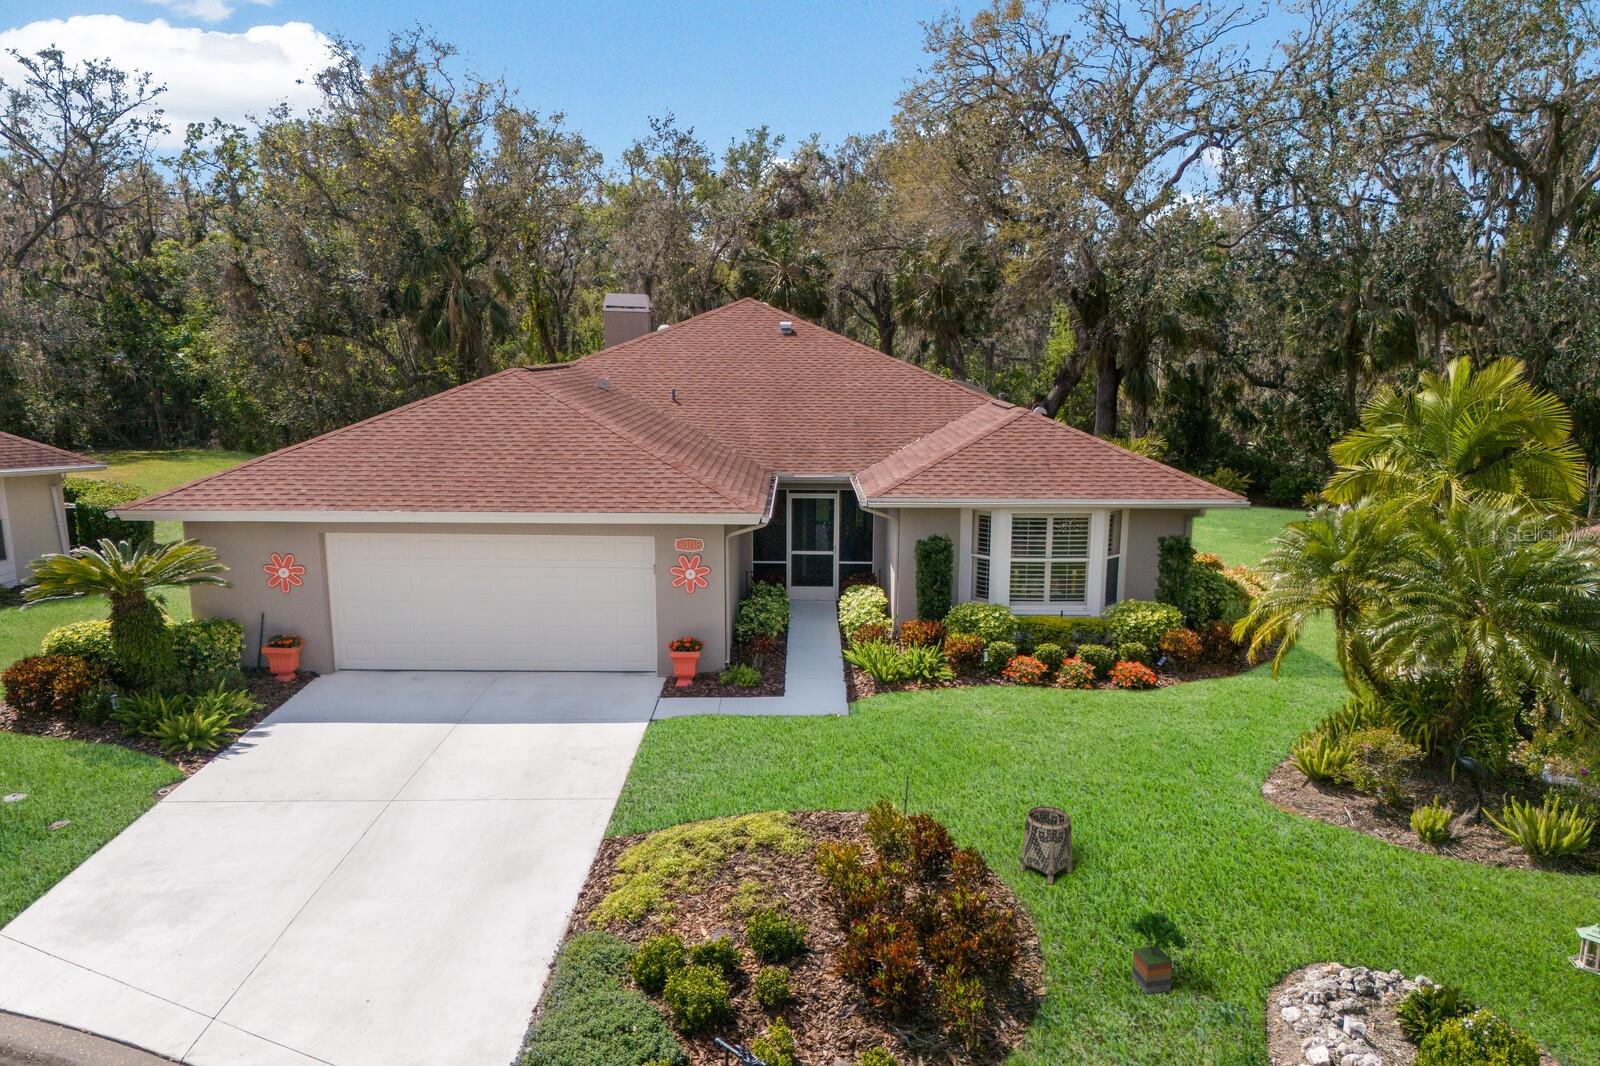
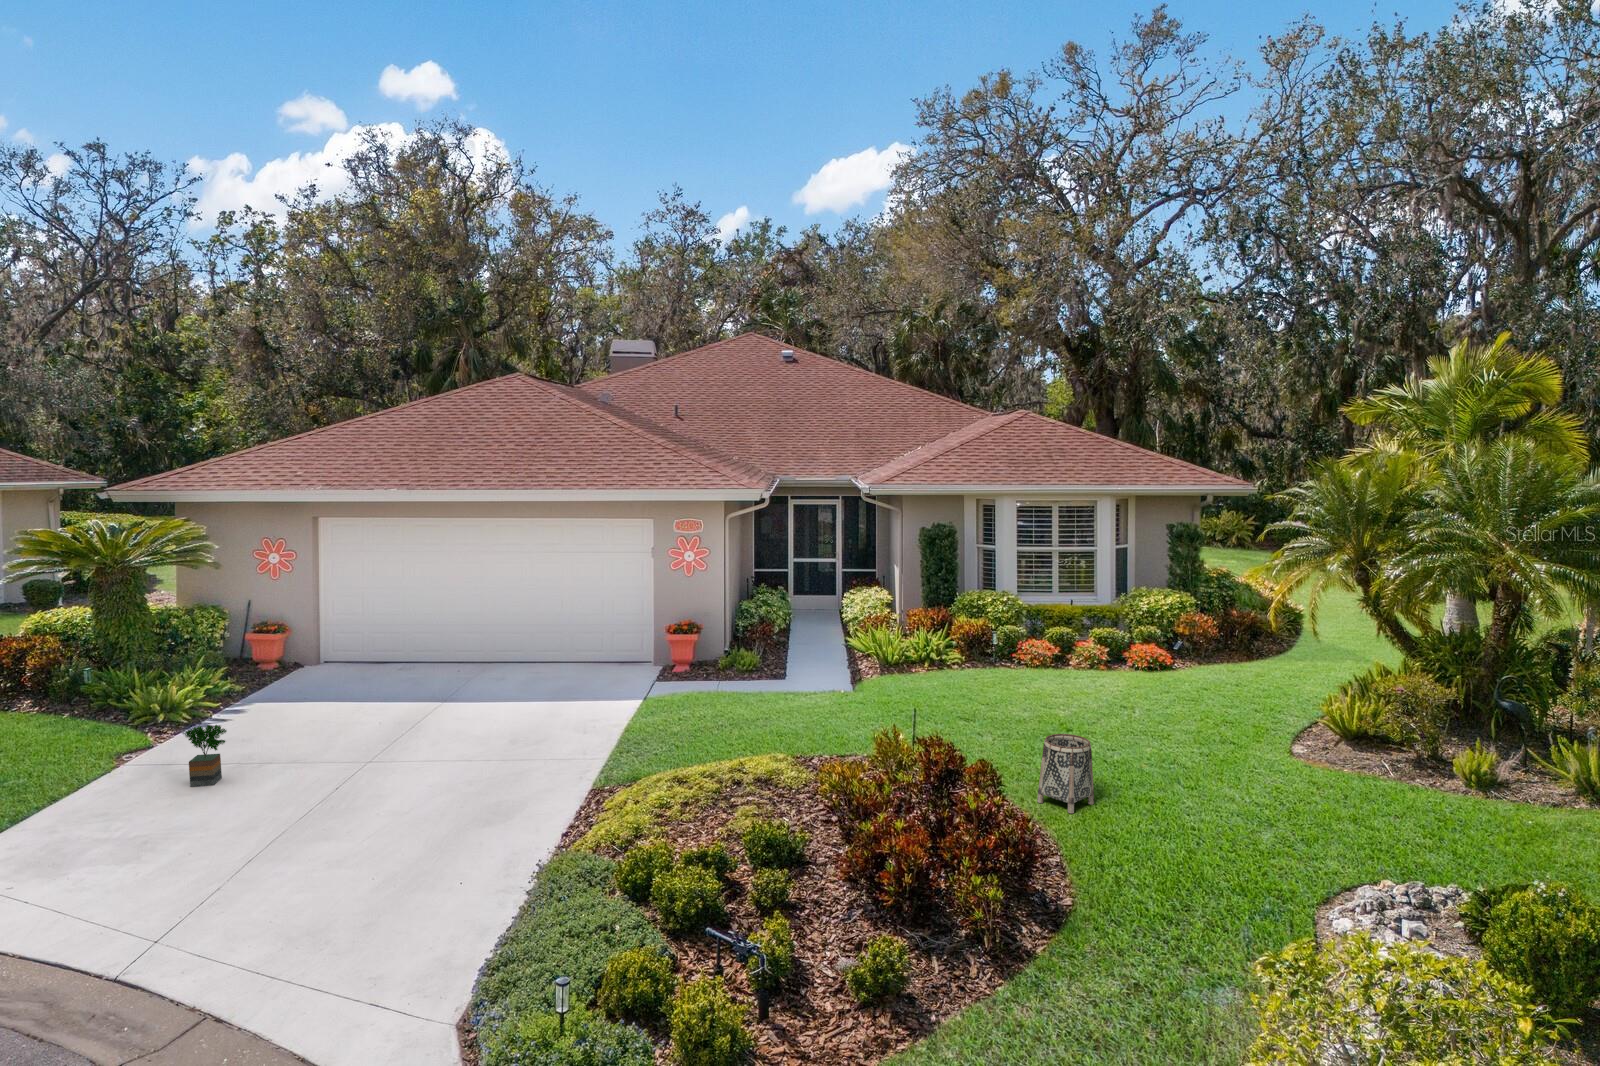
potted tree: present [1129,912,1186,994] -> present [185,725,227,787]

